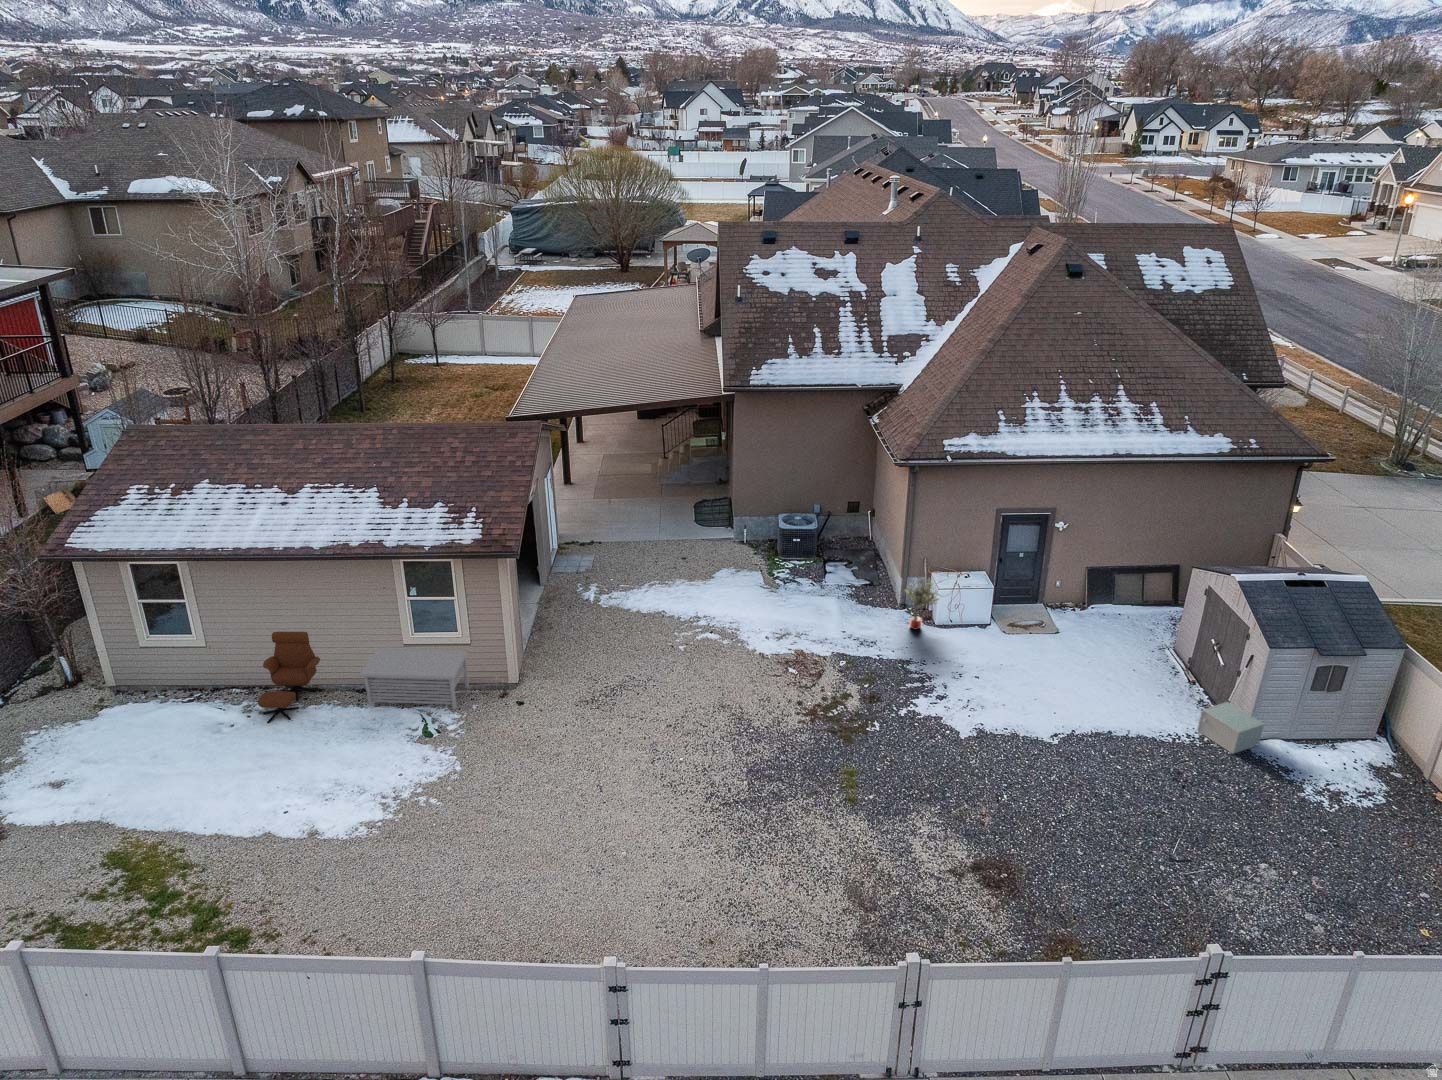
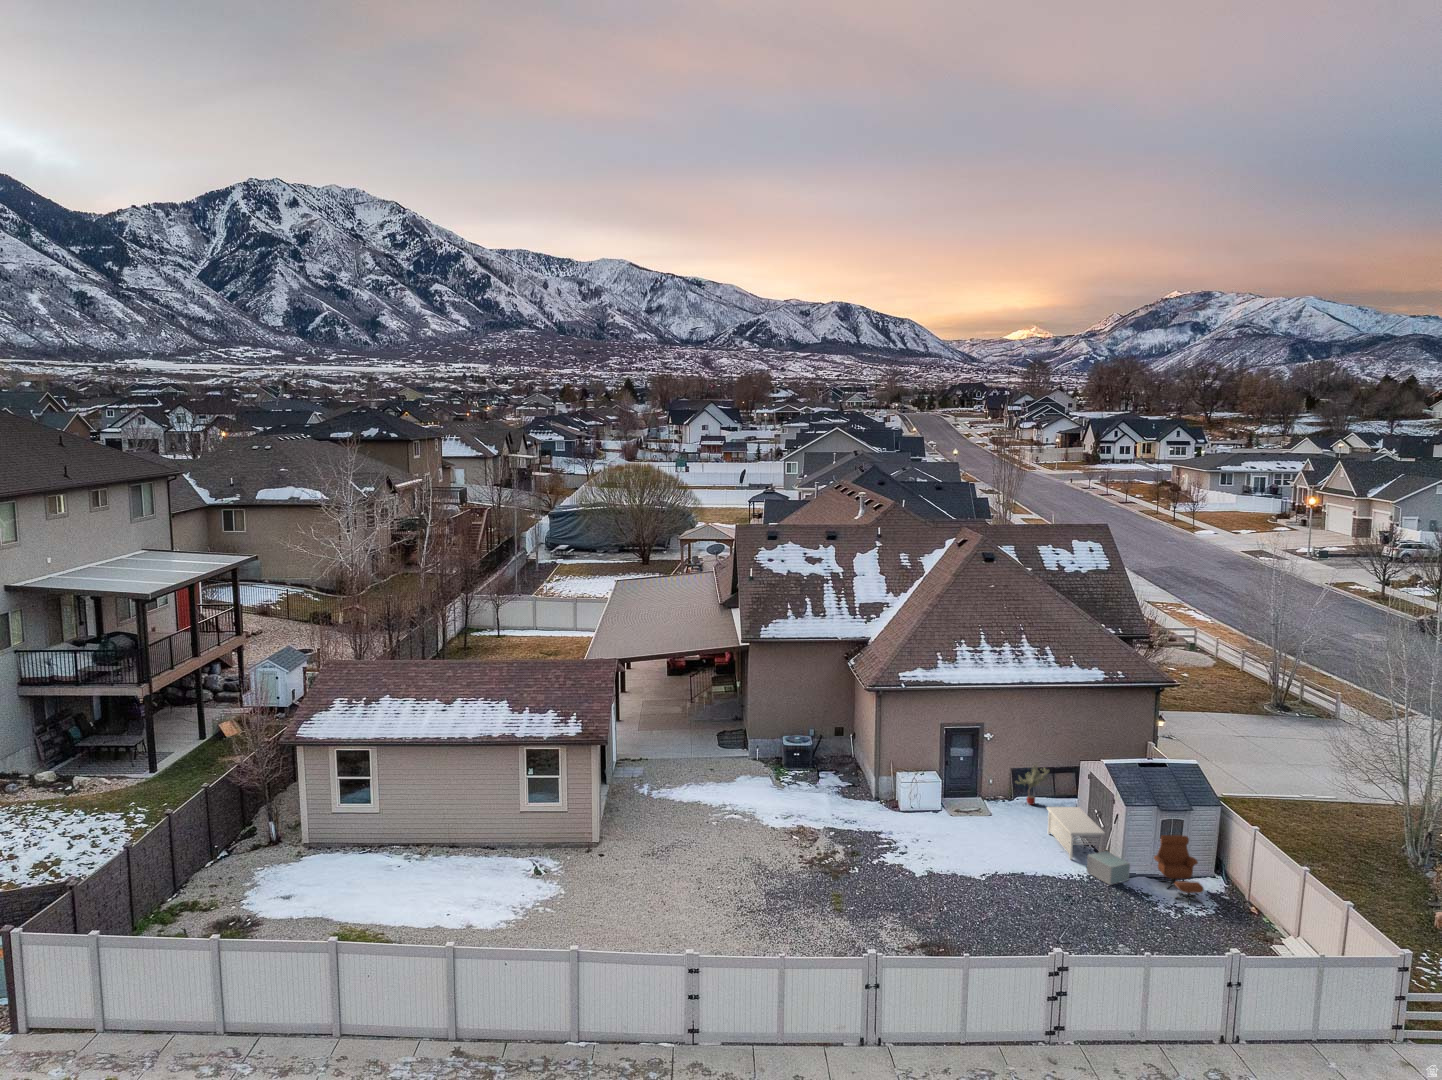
potted tree: present [905,578,939,629] -> present [1016,764,1049,805]
lounge chair: present [258,632,320,723] -> present [1154,835,1204,906]
storage bench: present [359,648,469,710] -> present [1047,807,1105,860]

